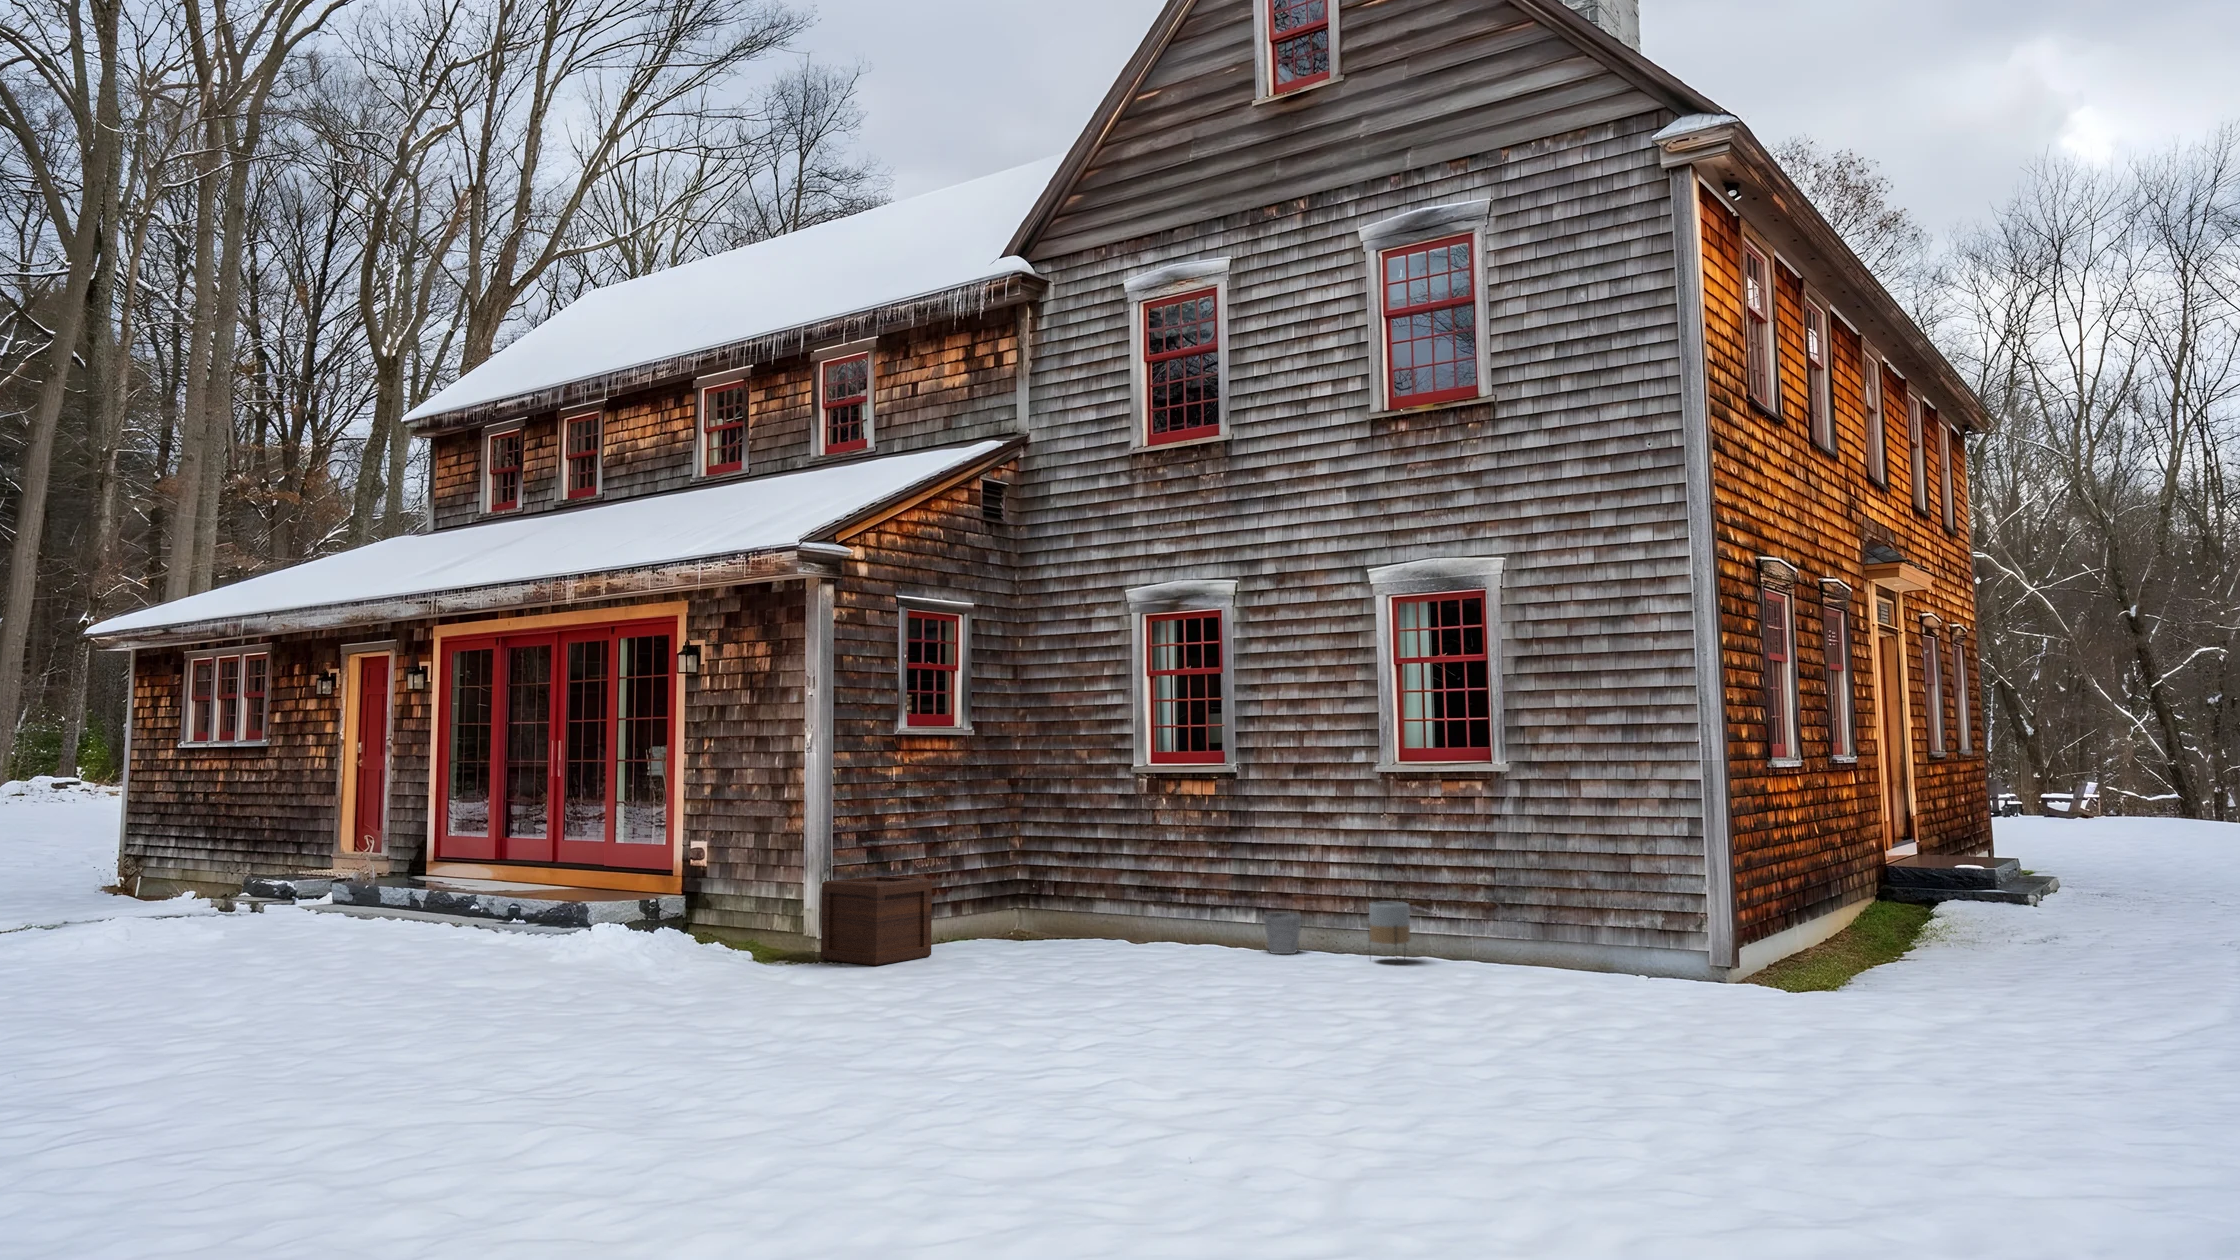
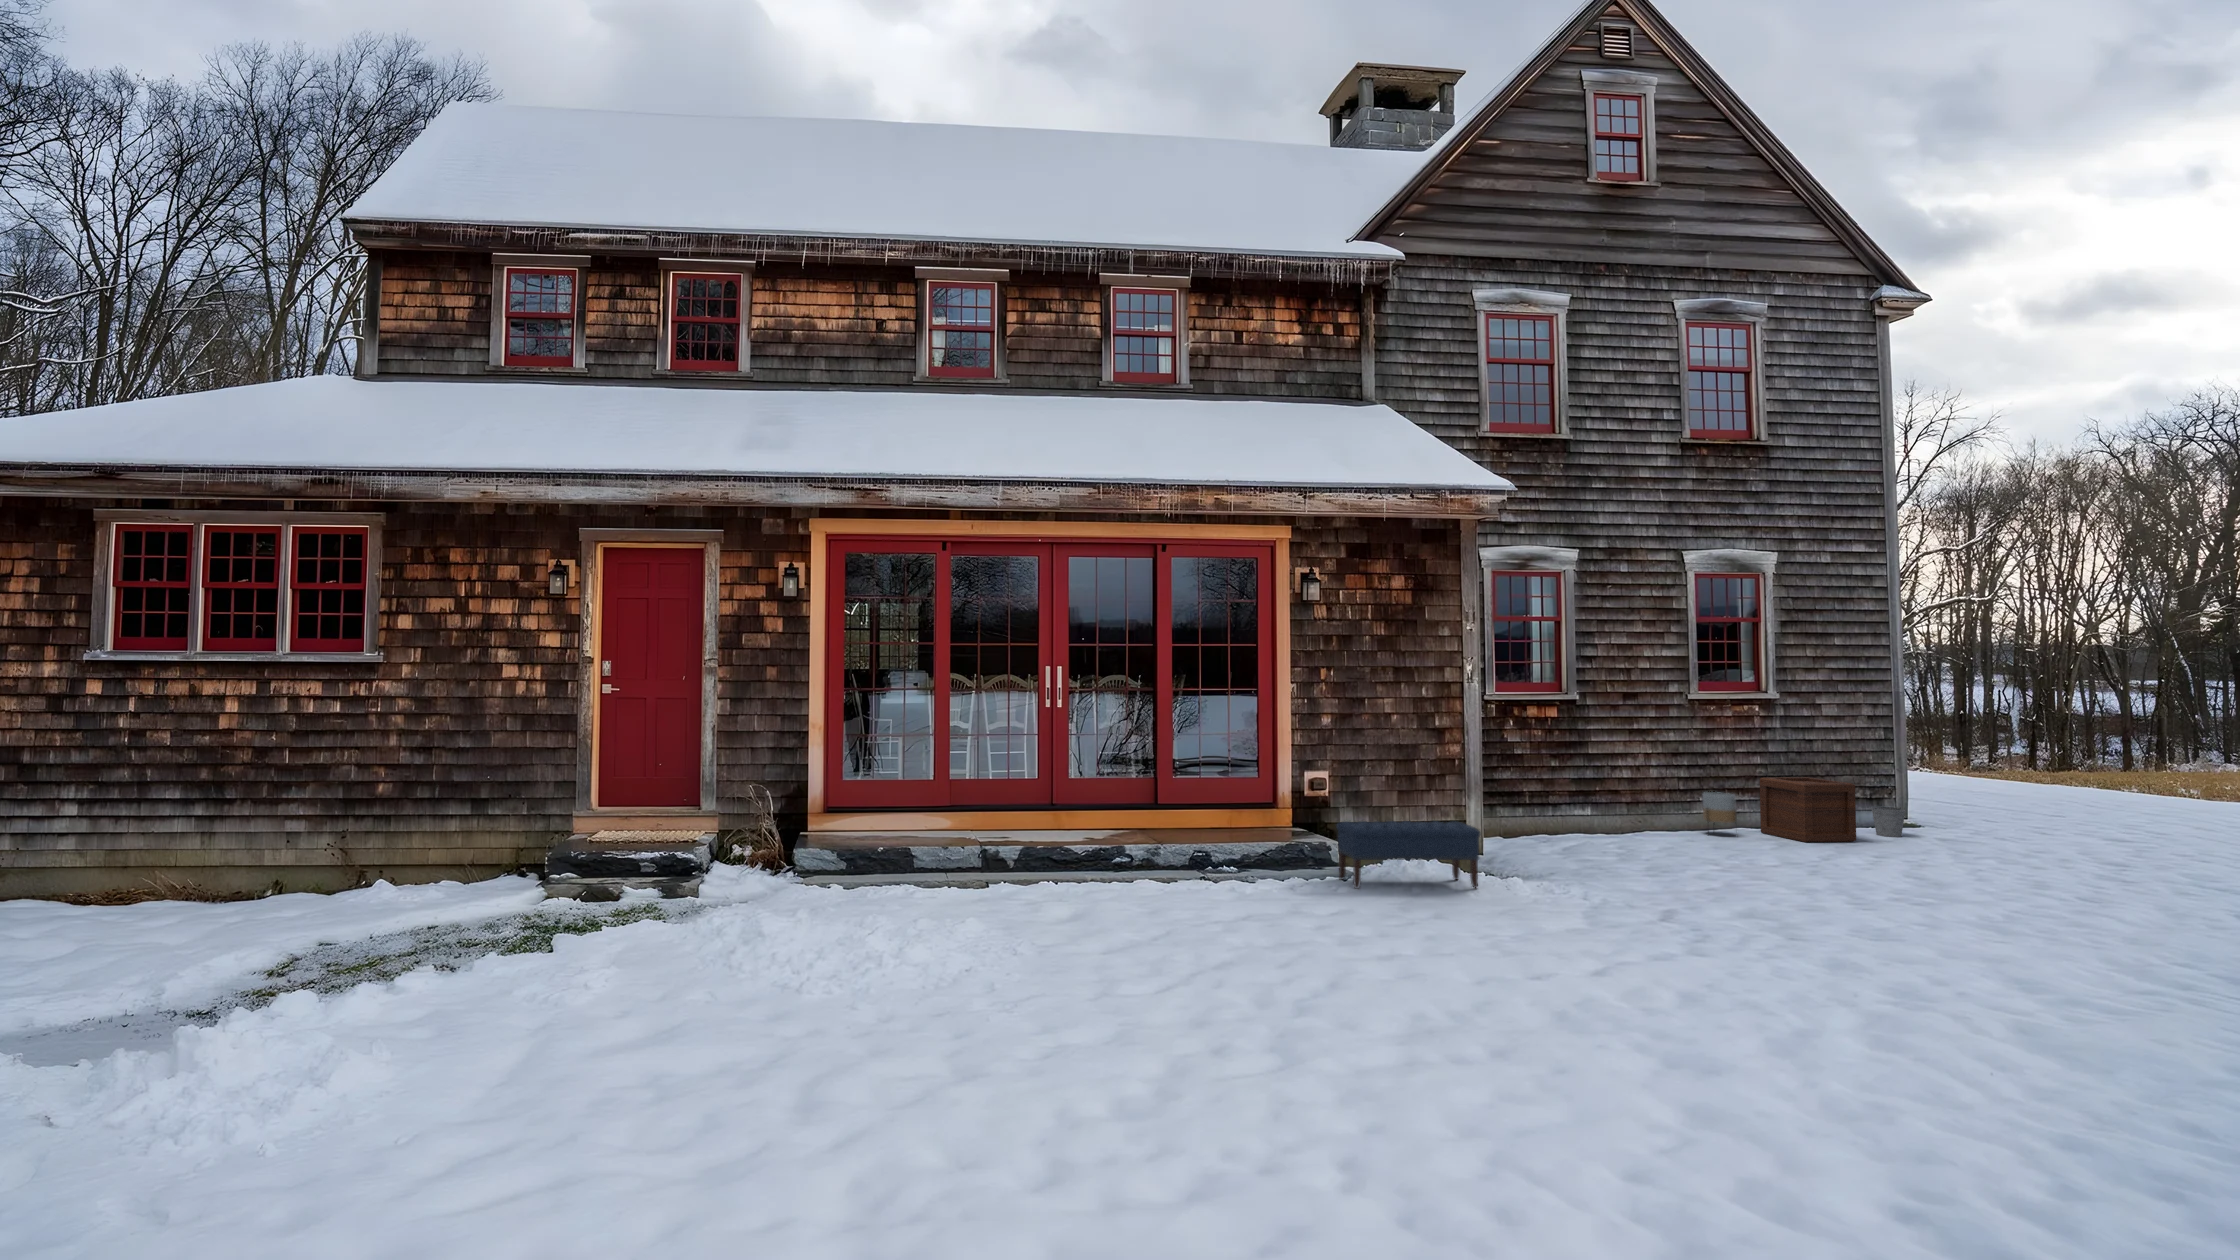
wooden crate: present [821,876,932,965] -> present [1760,777,1856,842]
bench: none [663,889,789,963] -> present [1336,821,1481,889]
bucket: present [1264,913,1301,954] -> present [1872,806,1905,837]

